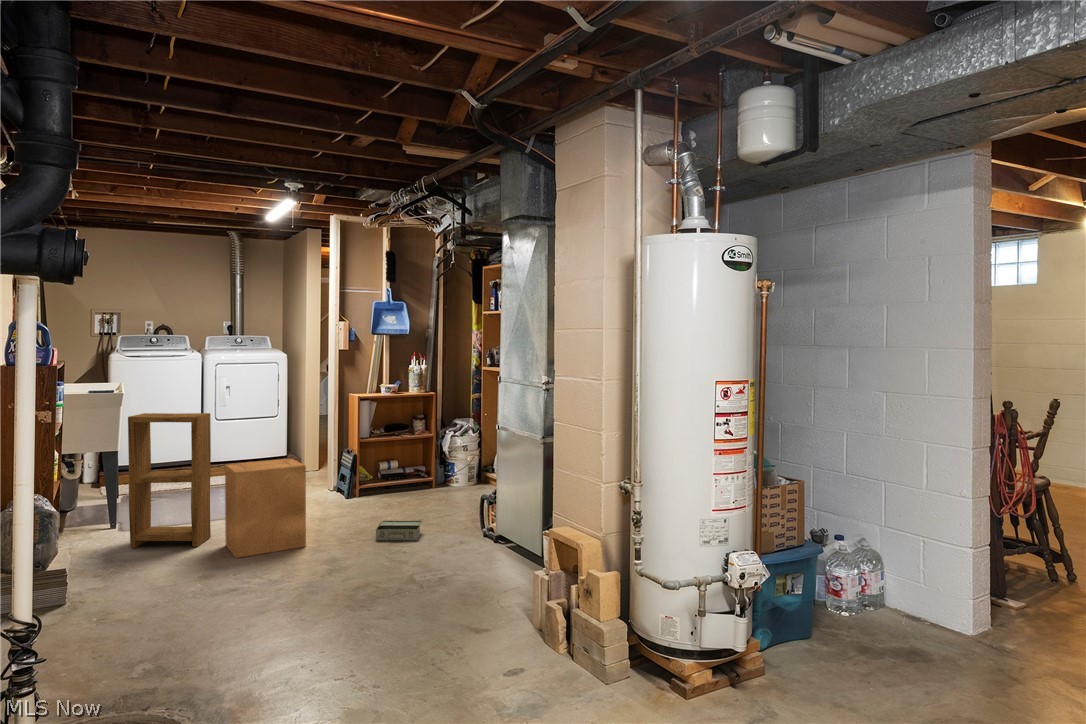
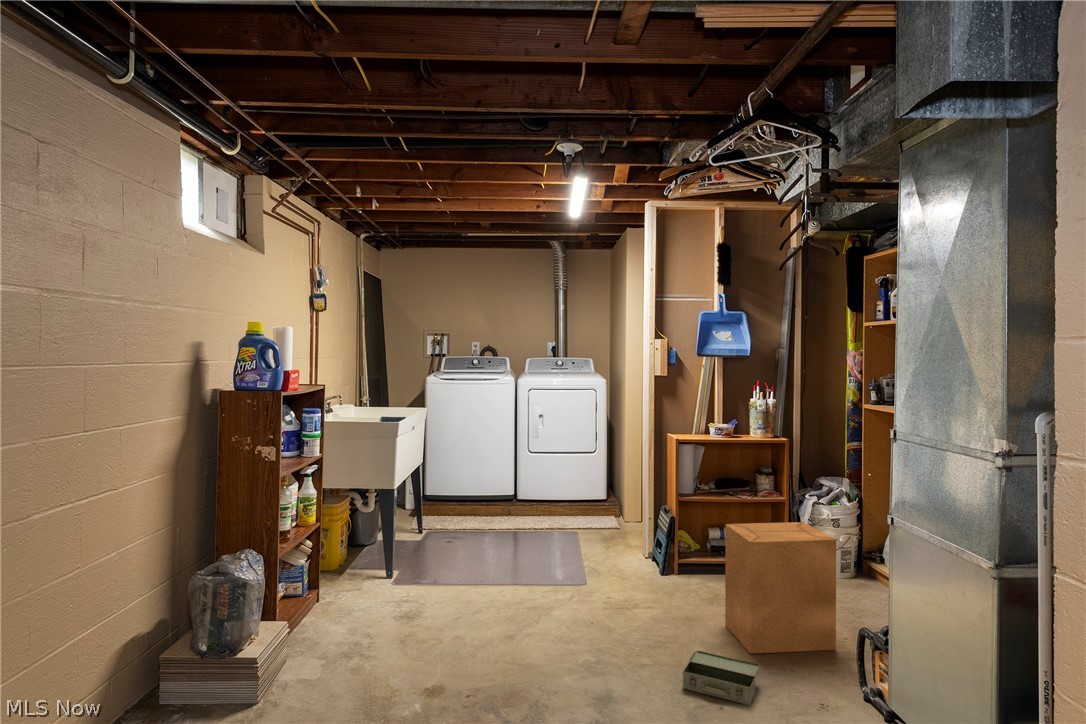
shelving unit: present [128,413,211,548] -> none [382,460,475,644]
cardboard box: present [225,459,306,558] -> present [725,522,836,654]

